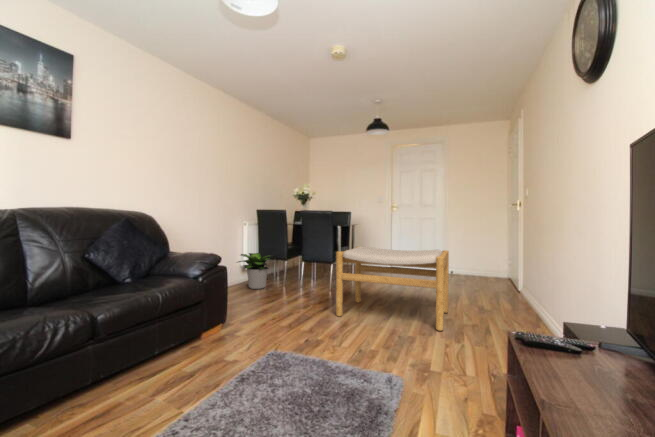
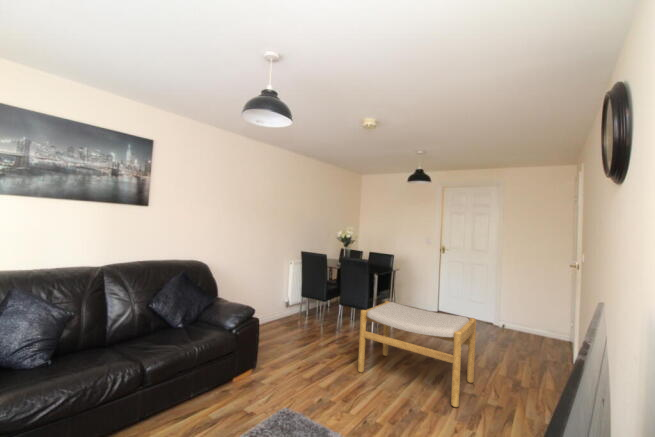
potted plant: present [239,253,272,289] -> none [279,291,316,327]

